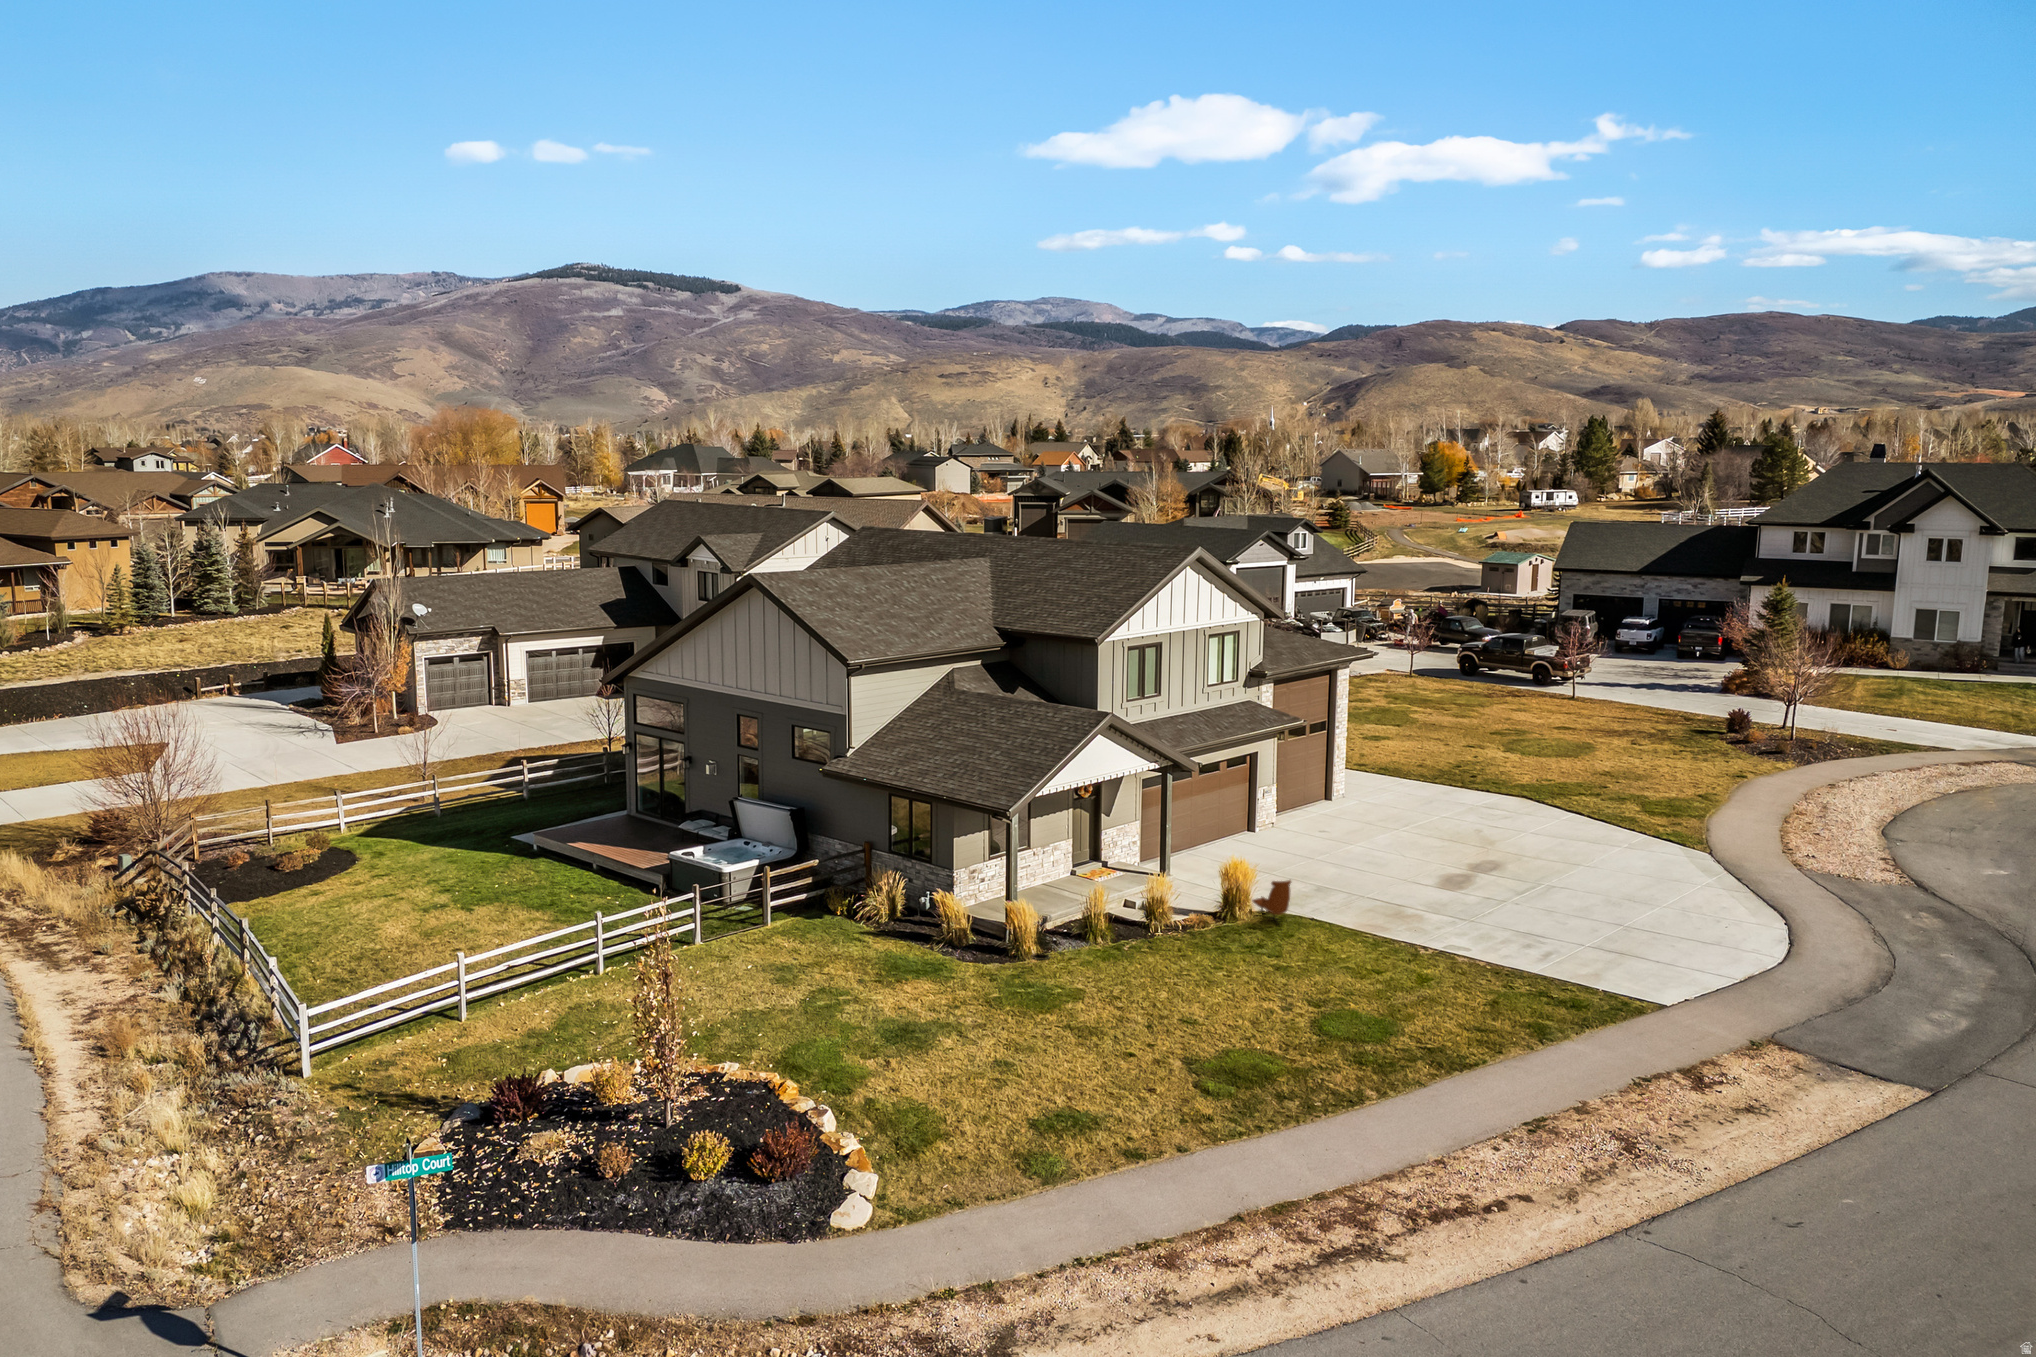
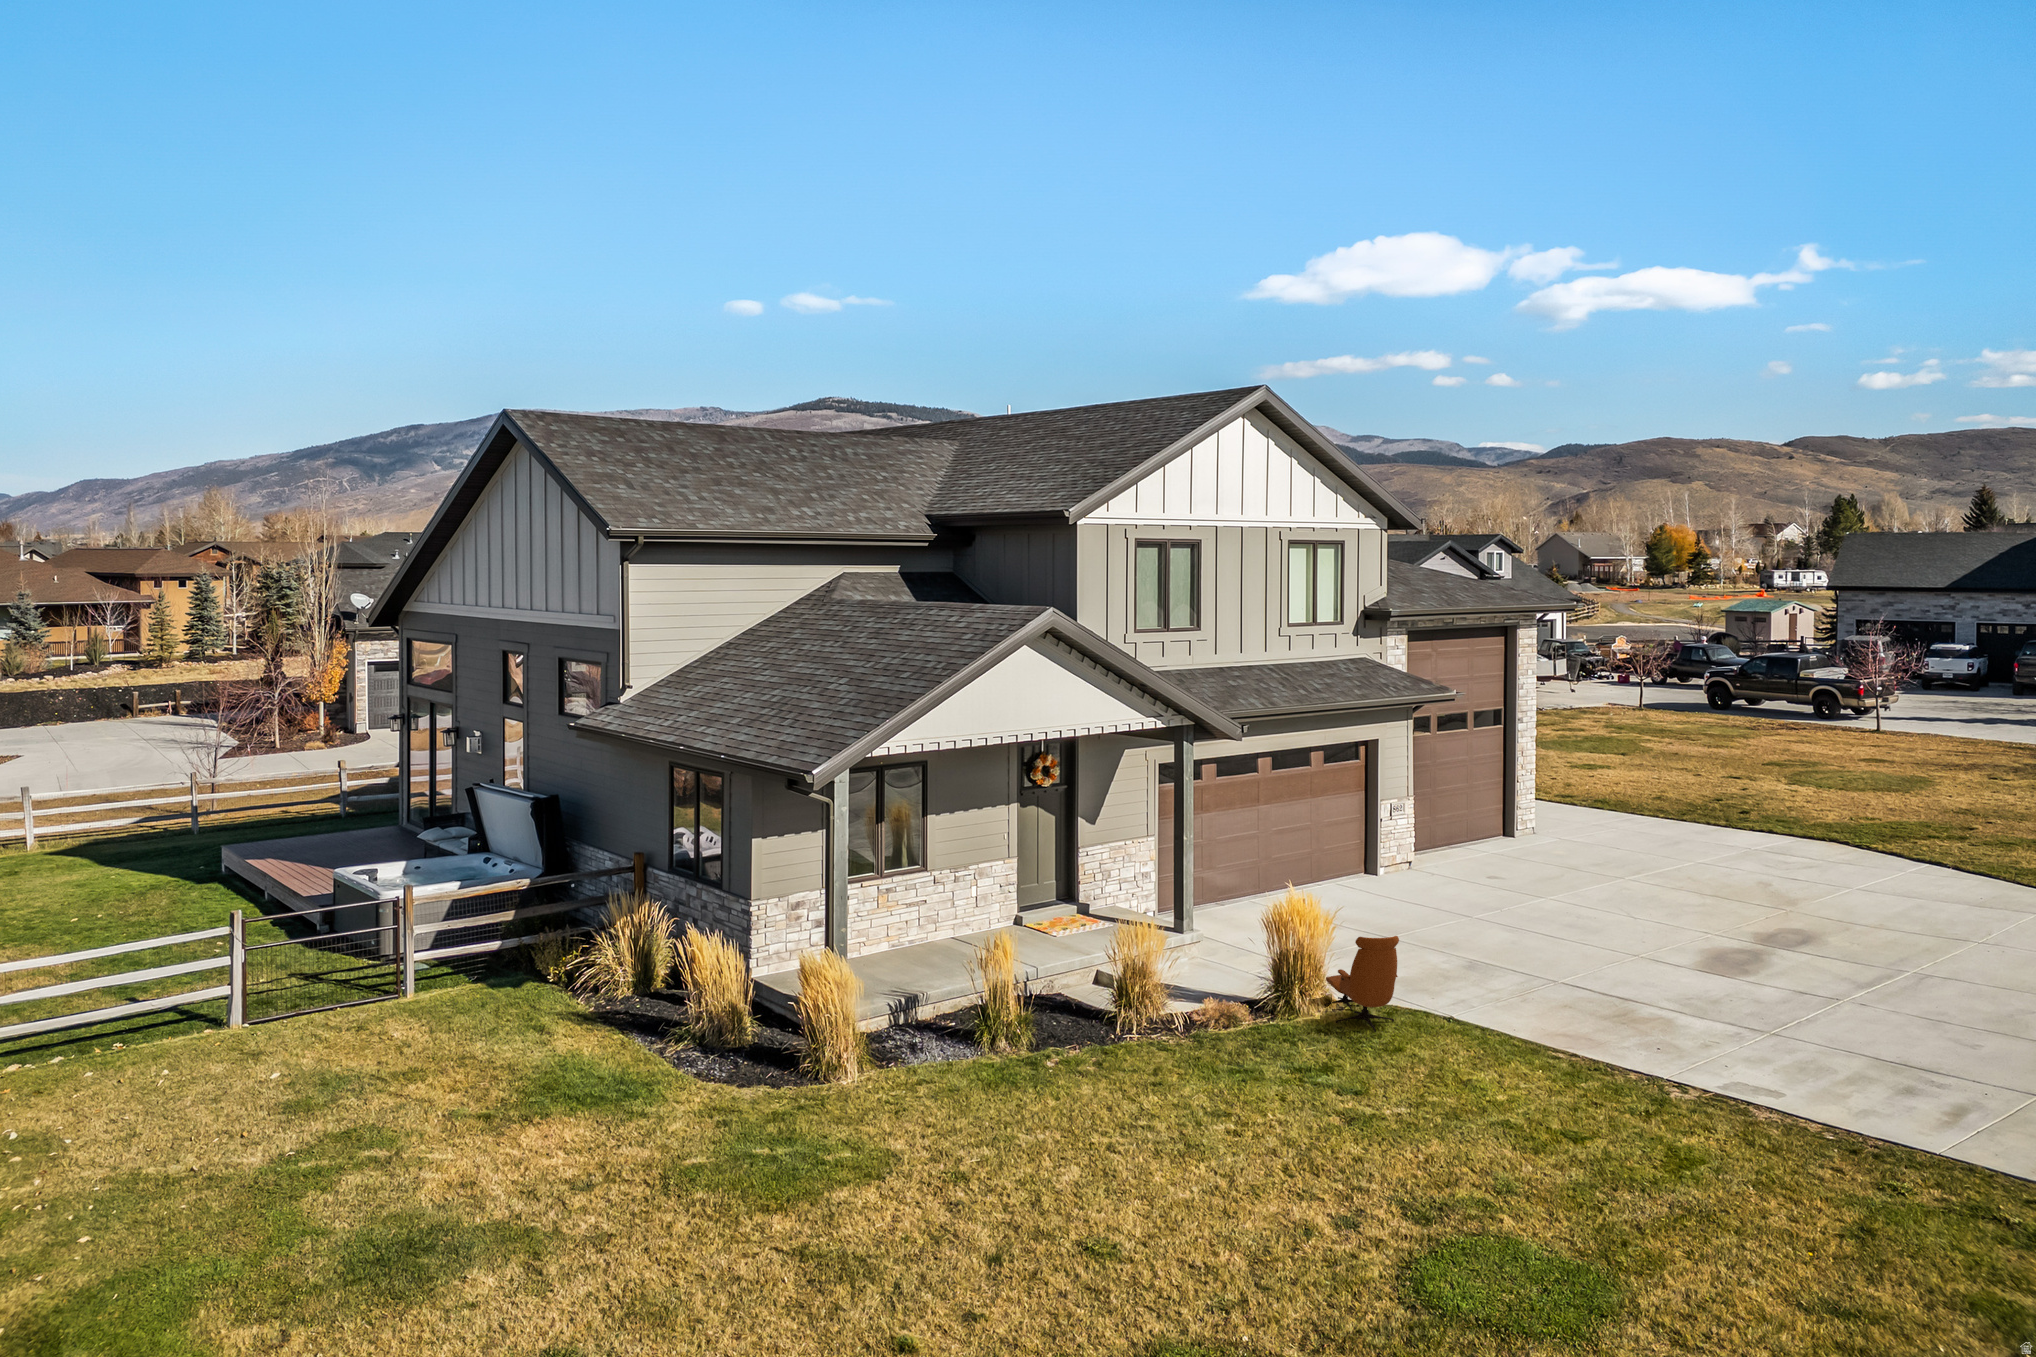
potted tree: present [1032,928,1050,960] -> none [836,1005,880,1079]

